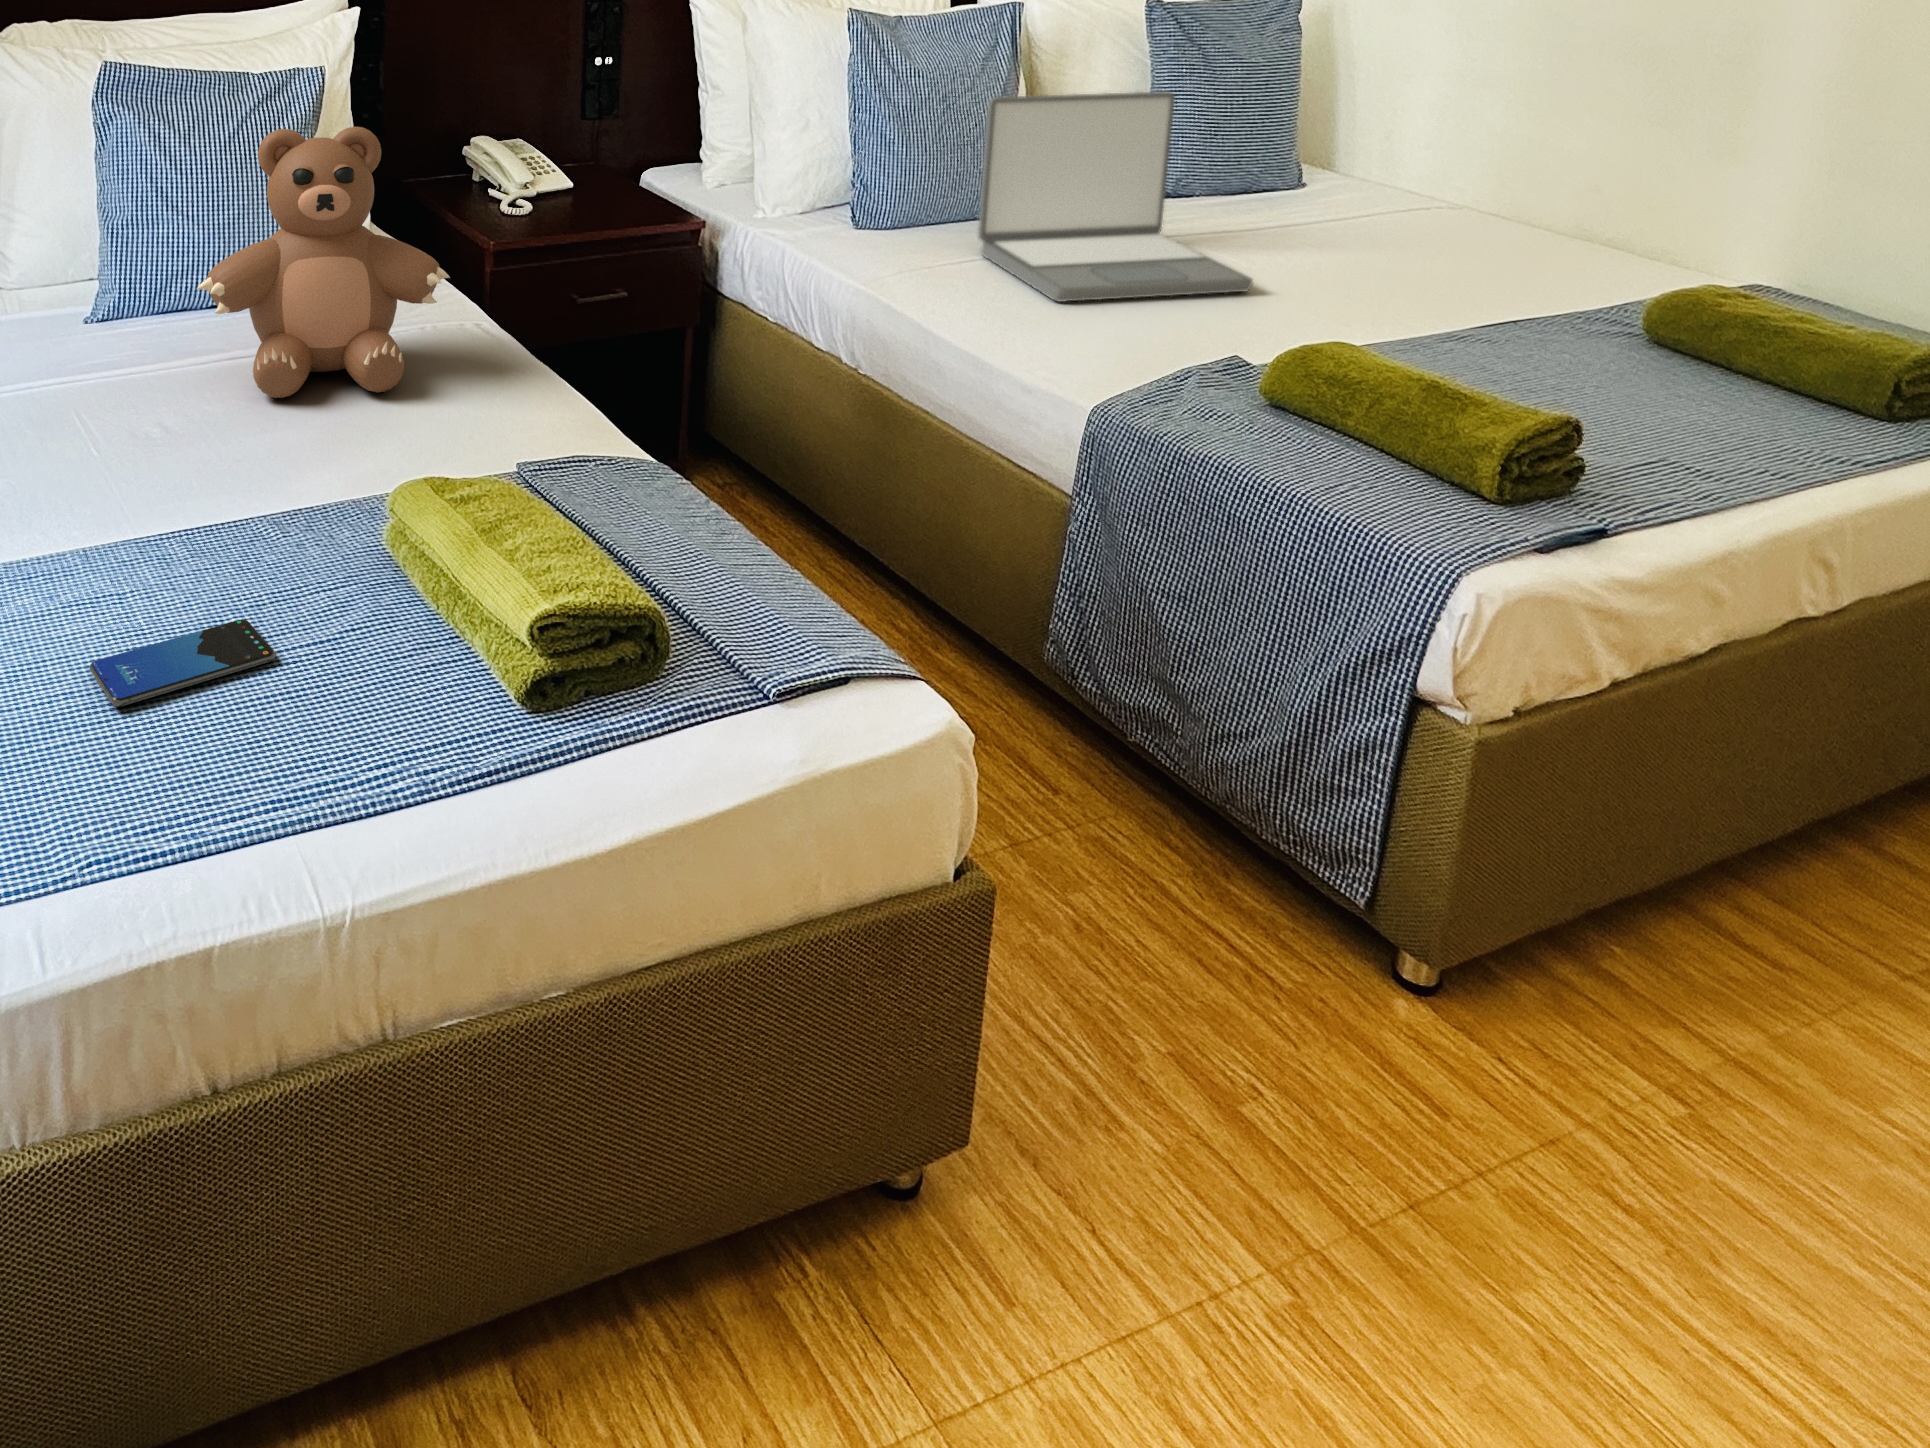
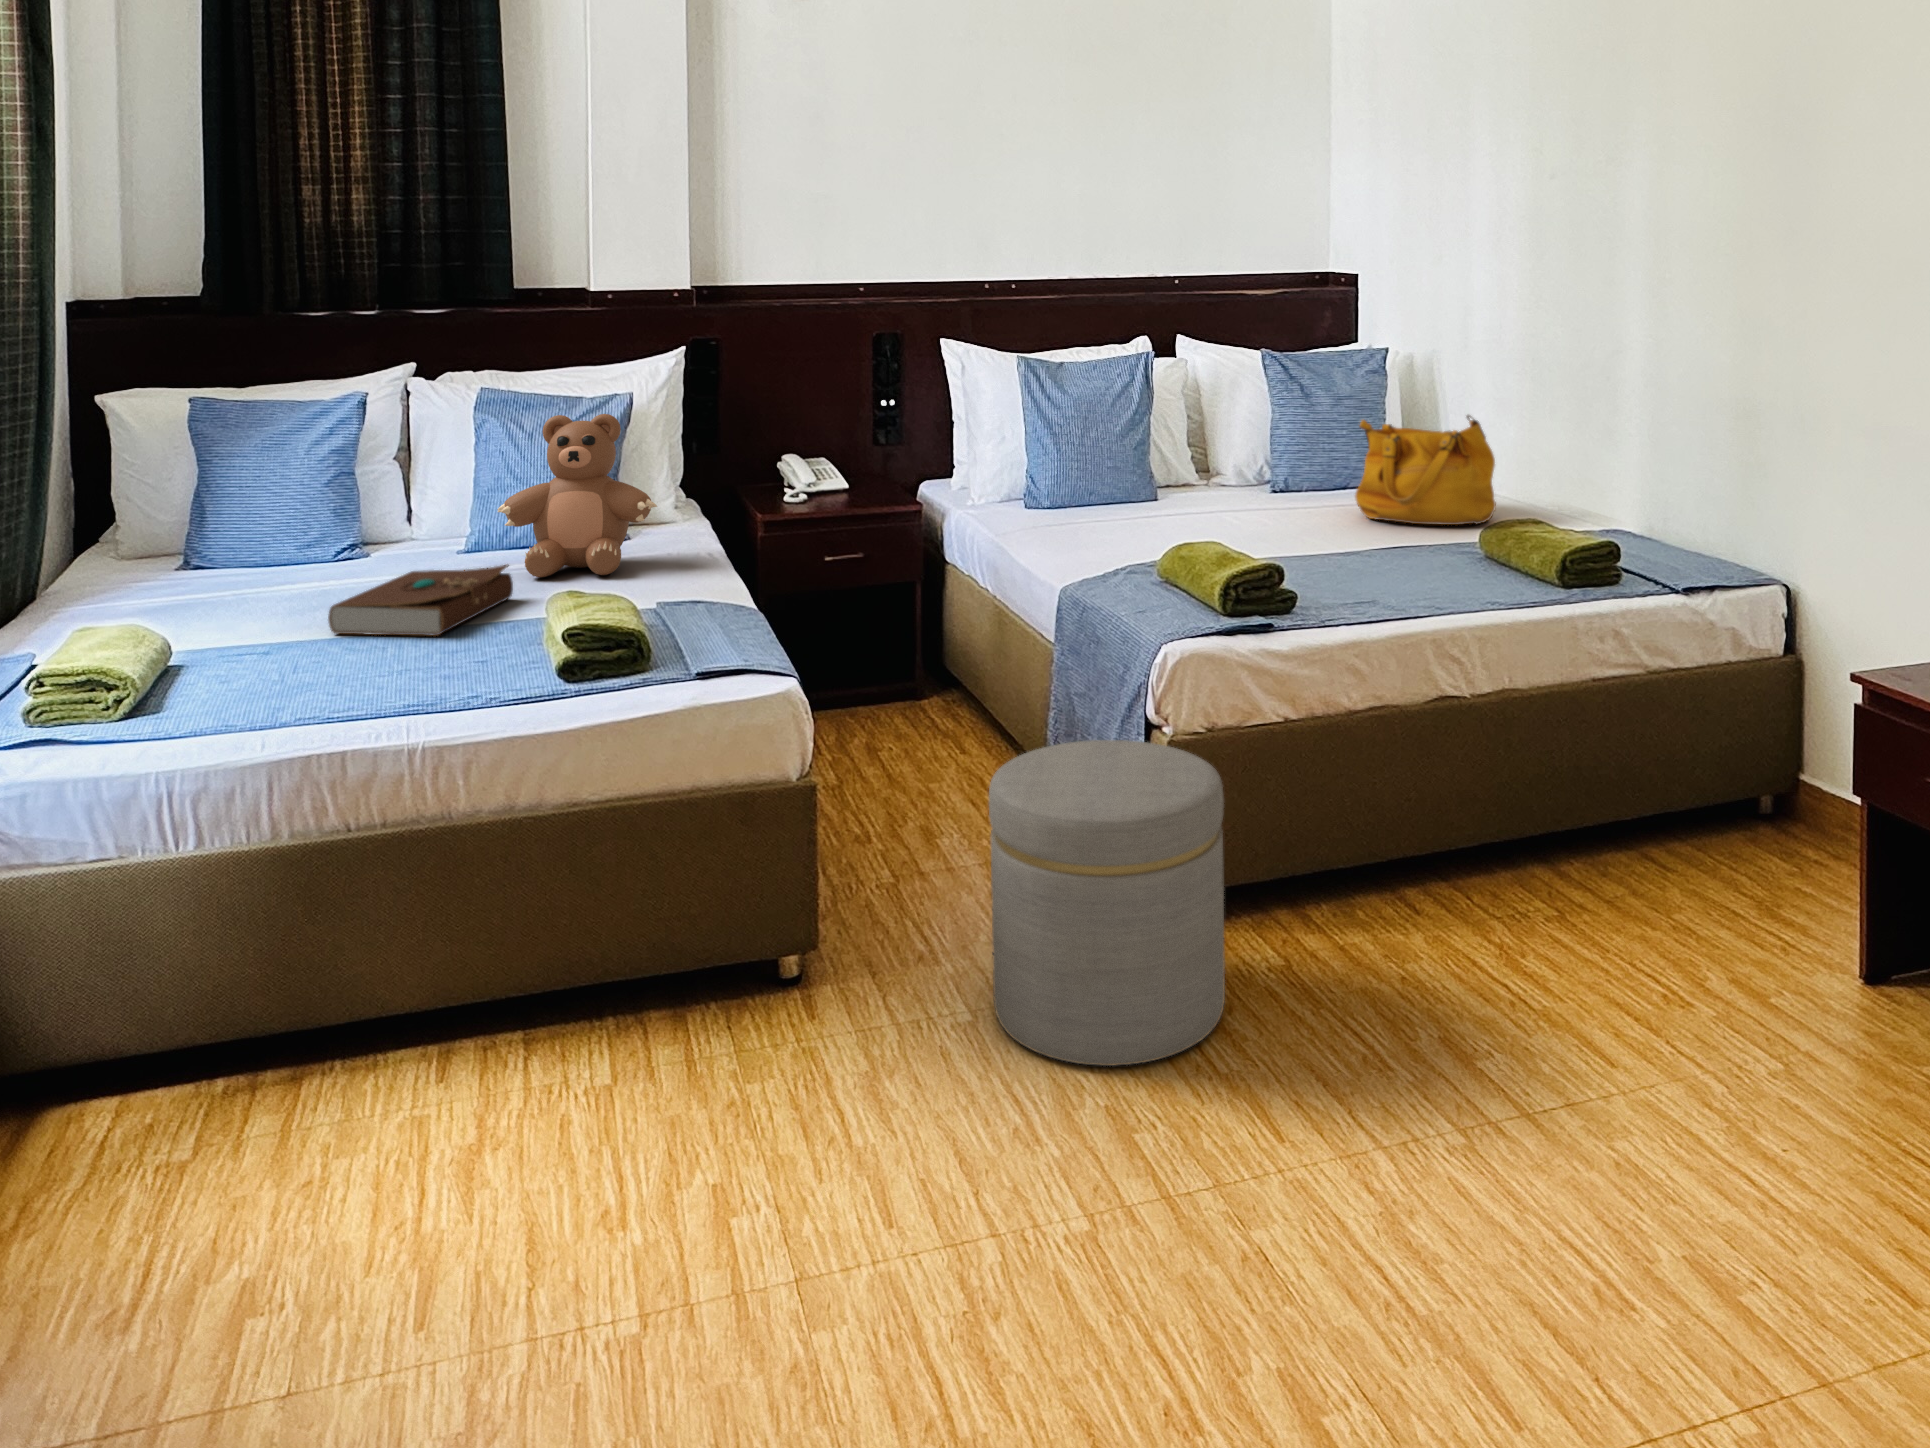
laptop: present [978,91,1253,302] -> none [1100,407,1260,544]
handbag: none [1322,107,1545,265] -> present [1355,415,1496,525]
book: none [8,401,272,572] -> present [328,565,513,636]
smartphone: present [89,620,275,706] -> none [342,648,443,673]
ottoman: none [1244,746,1790,1413] -> present [989,740,1225,1066]

